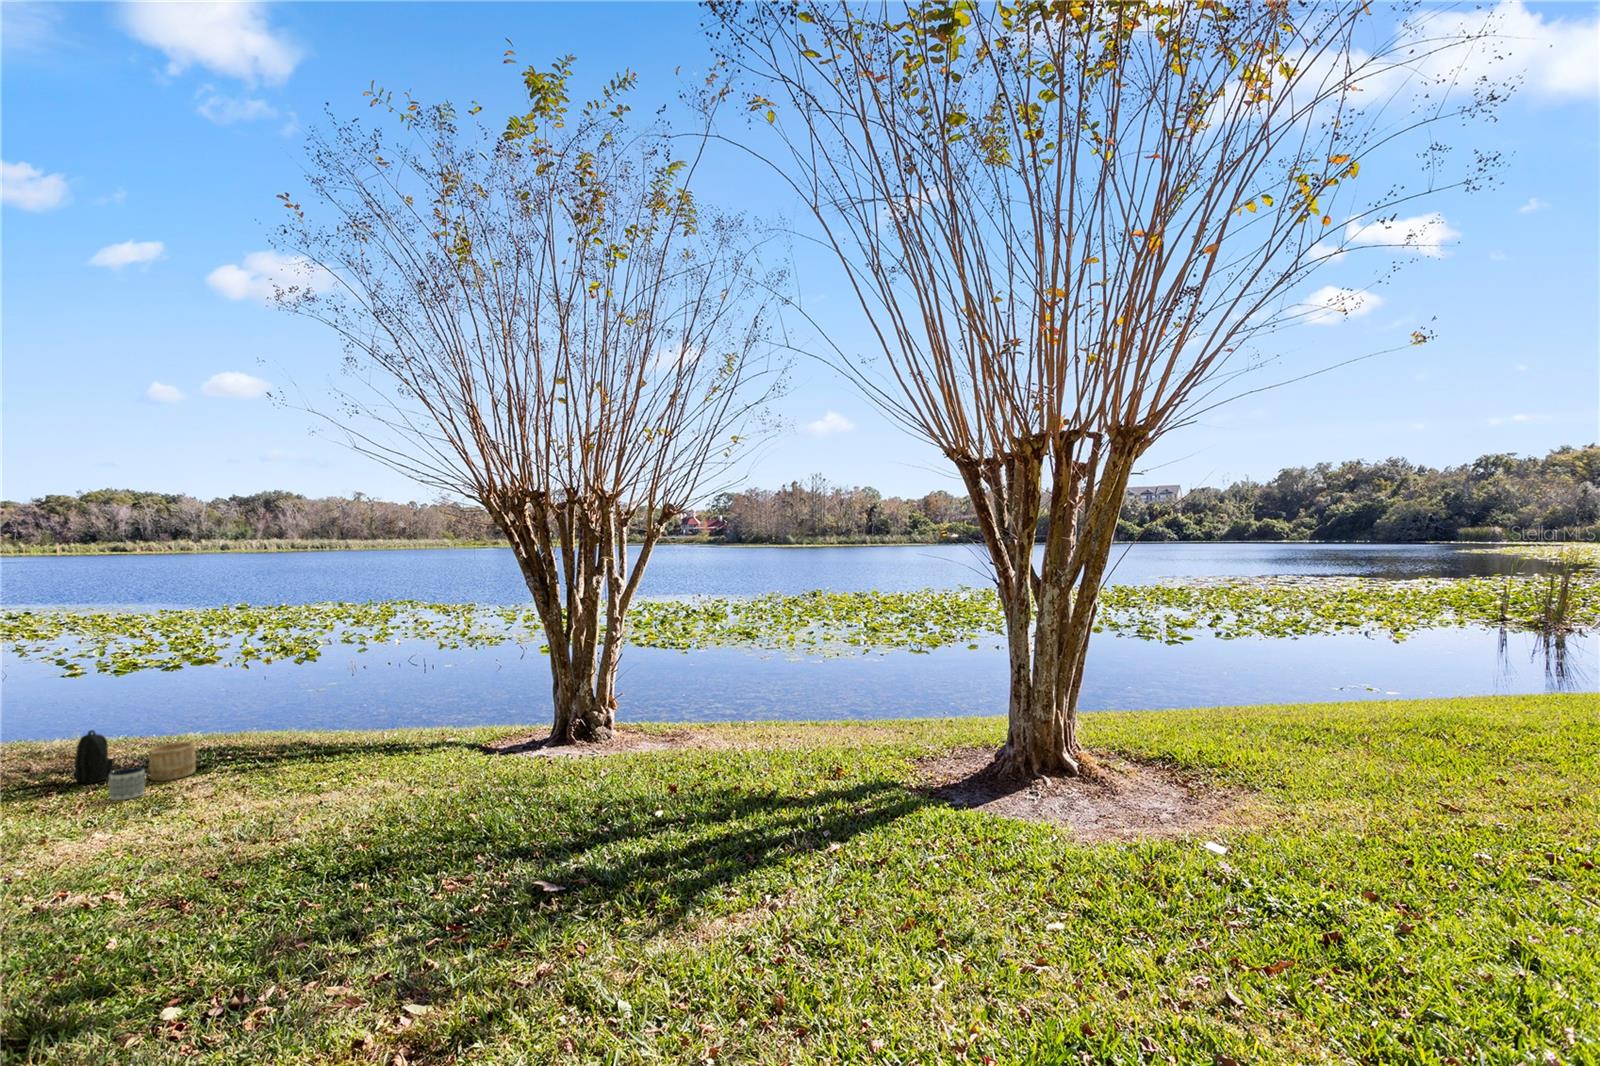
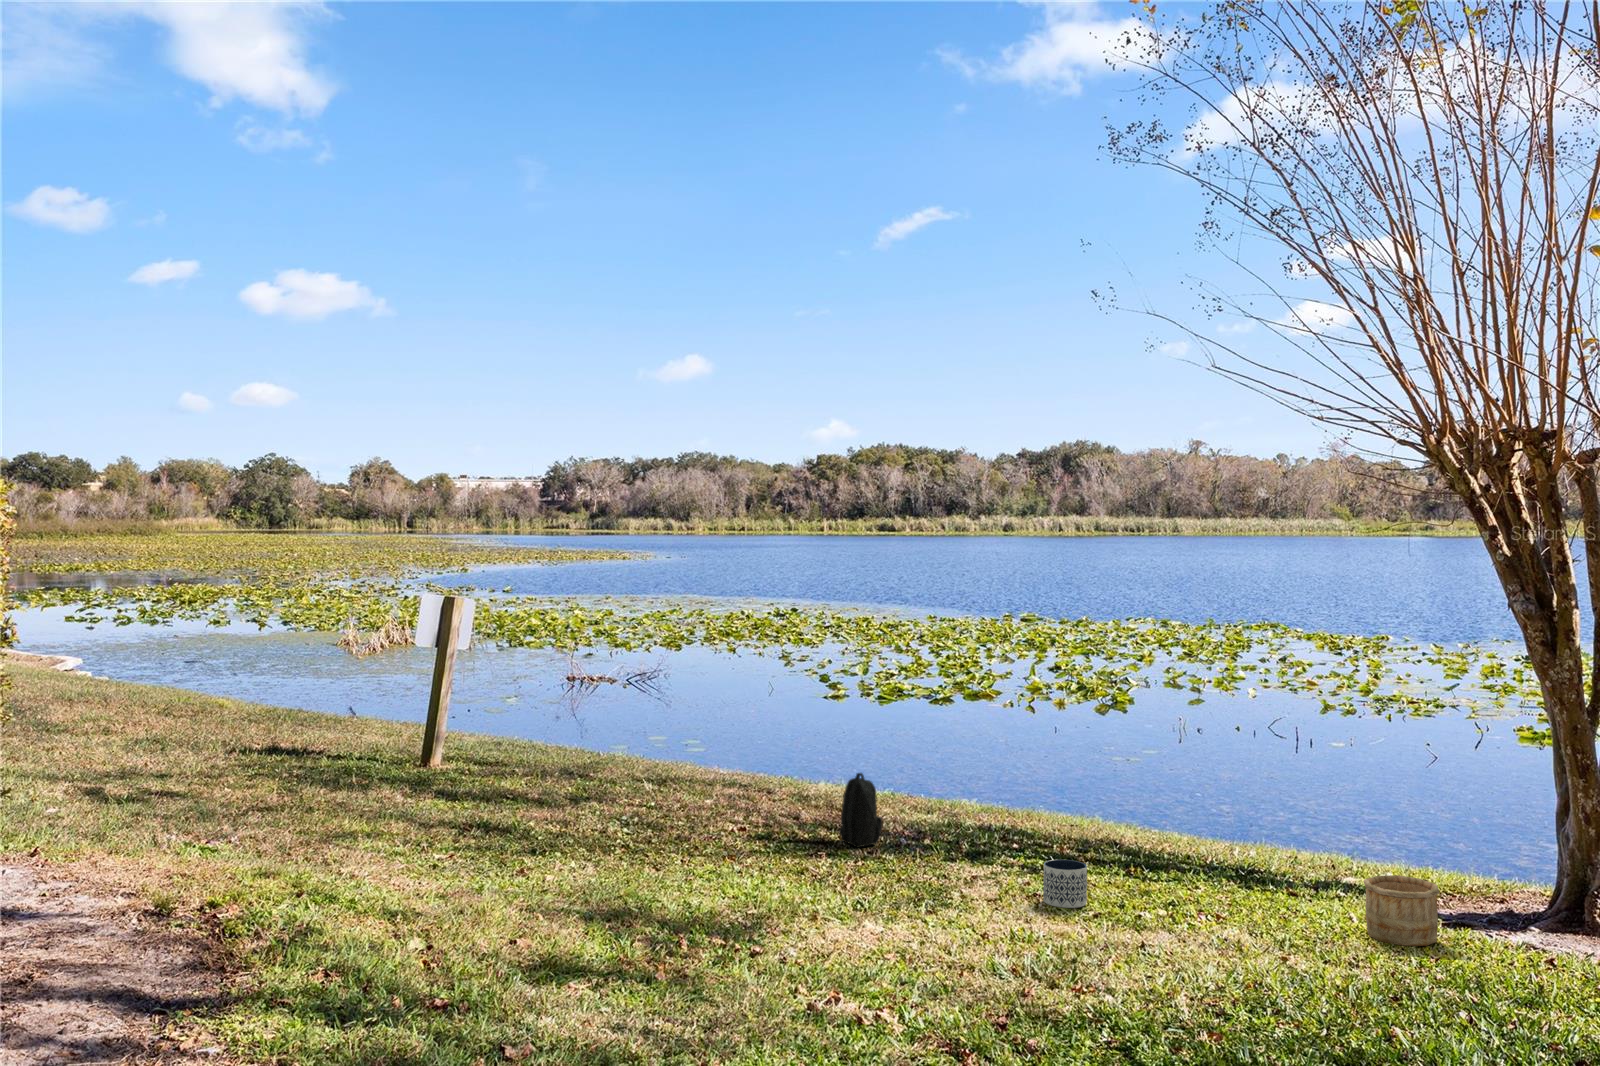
wooden bucket: present [148,742,196,781] -> present [1364,875,1439,946]
planter: present [109,768,145,800] -> present [1043,860,1087,908]

